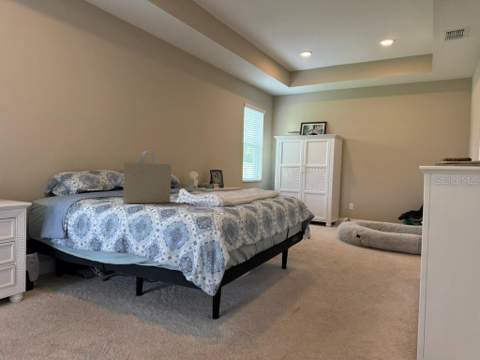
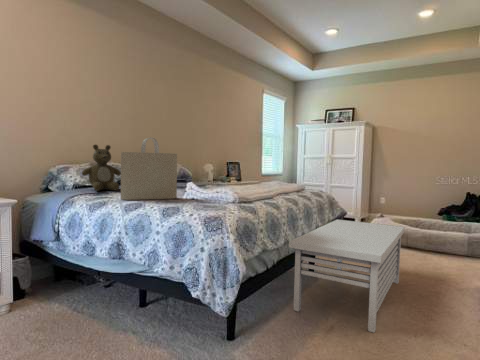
teddy bear: none [85,155,119,195] -> present [82,145,121,191]
storage bench: none [265,222,363,312] -> present [289,219,405,333]

